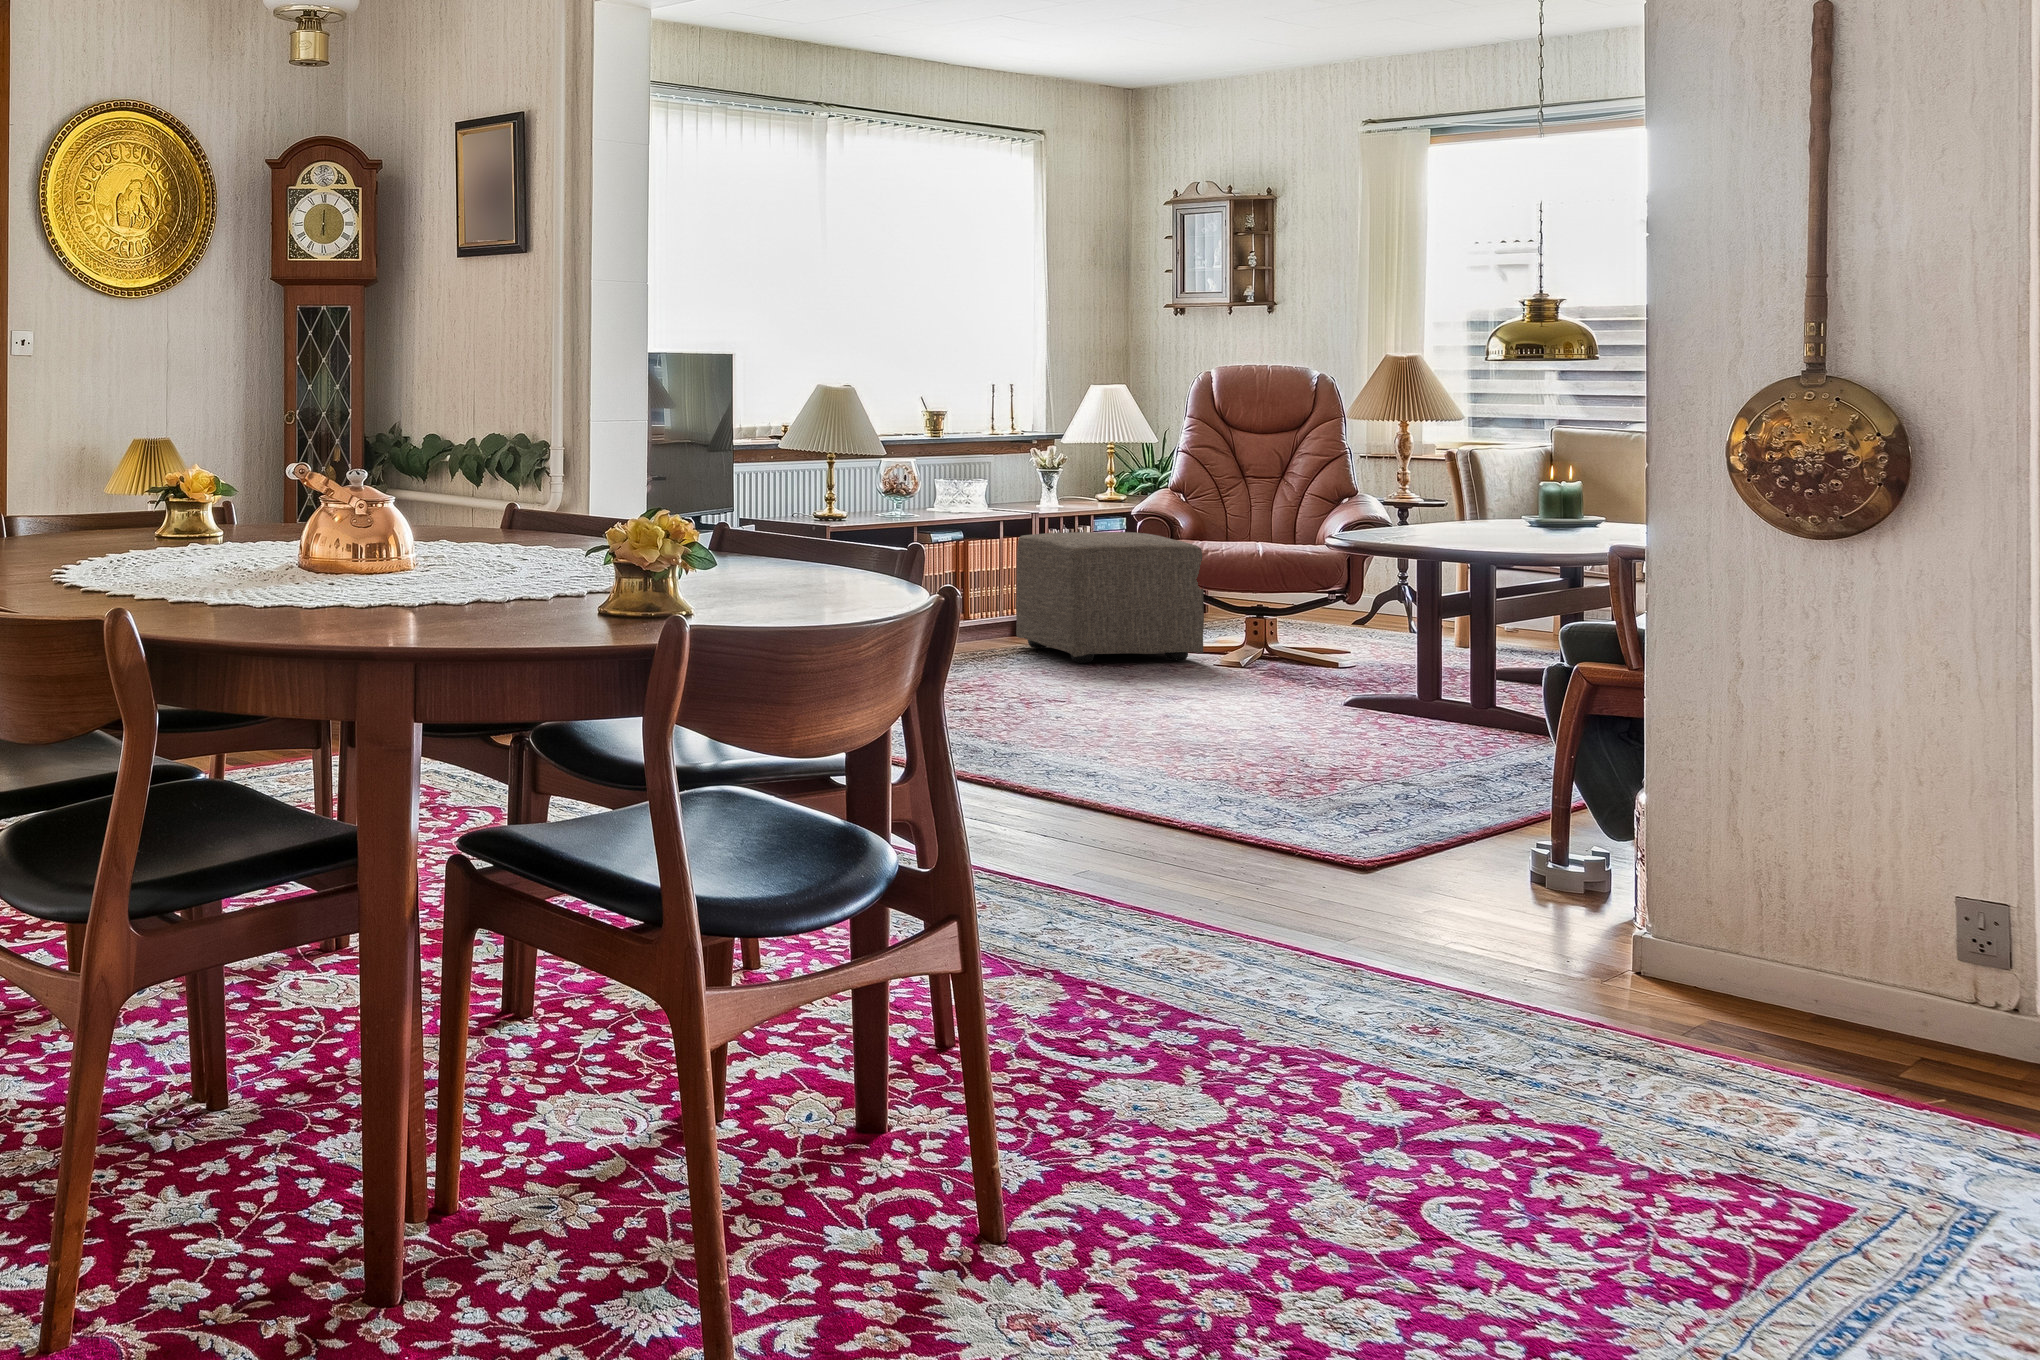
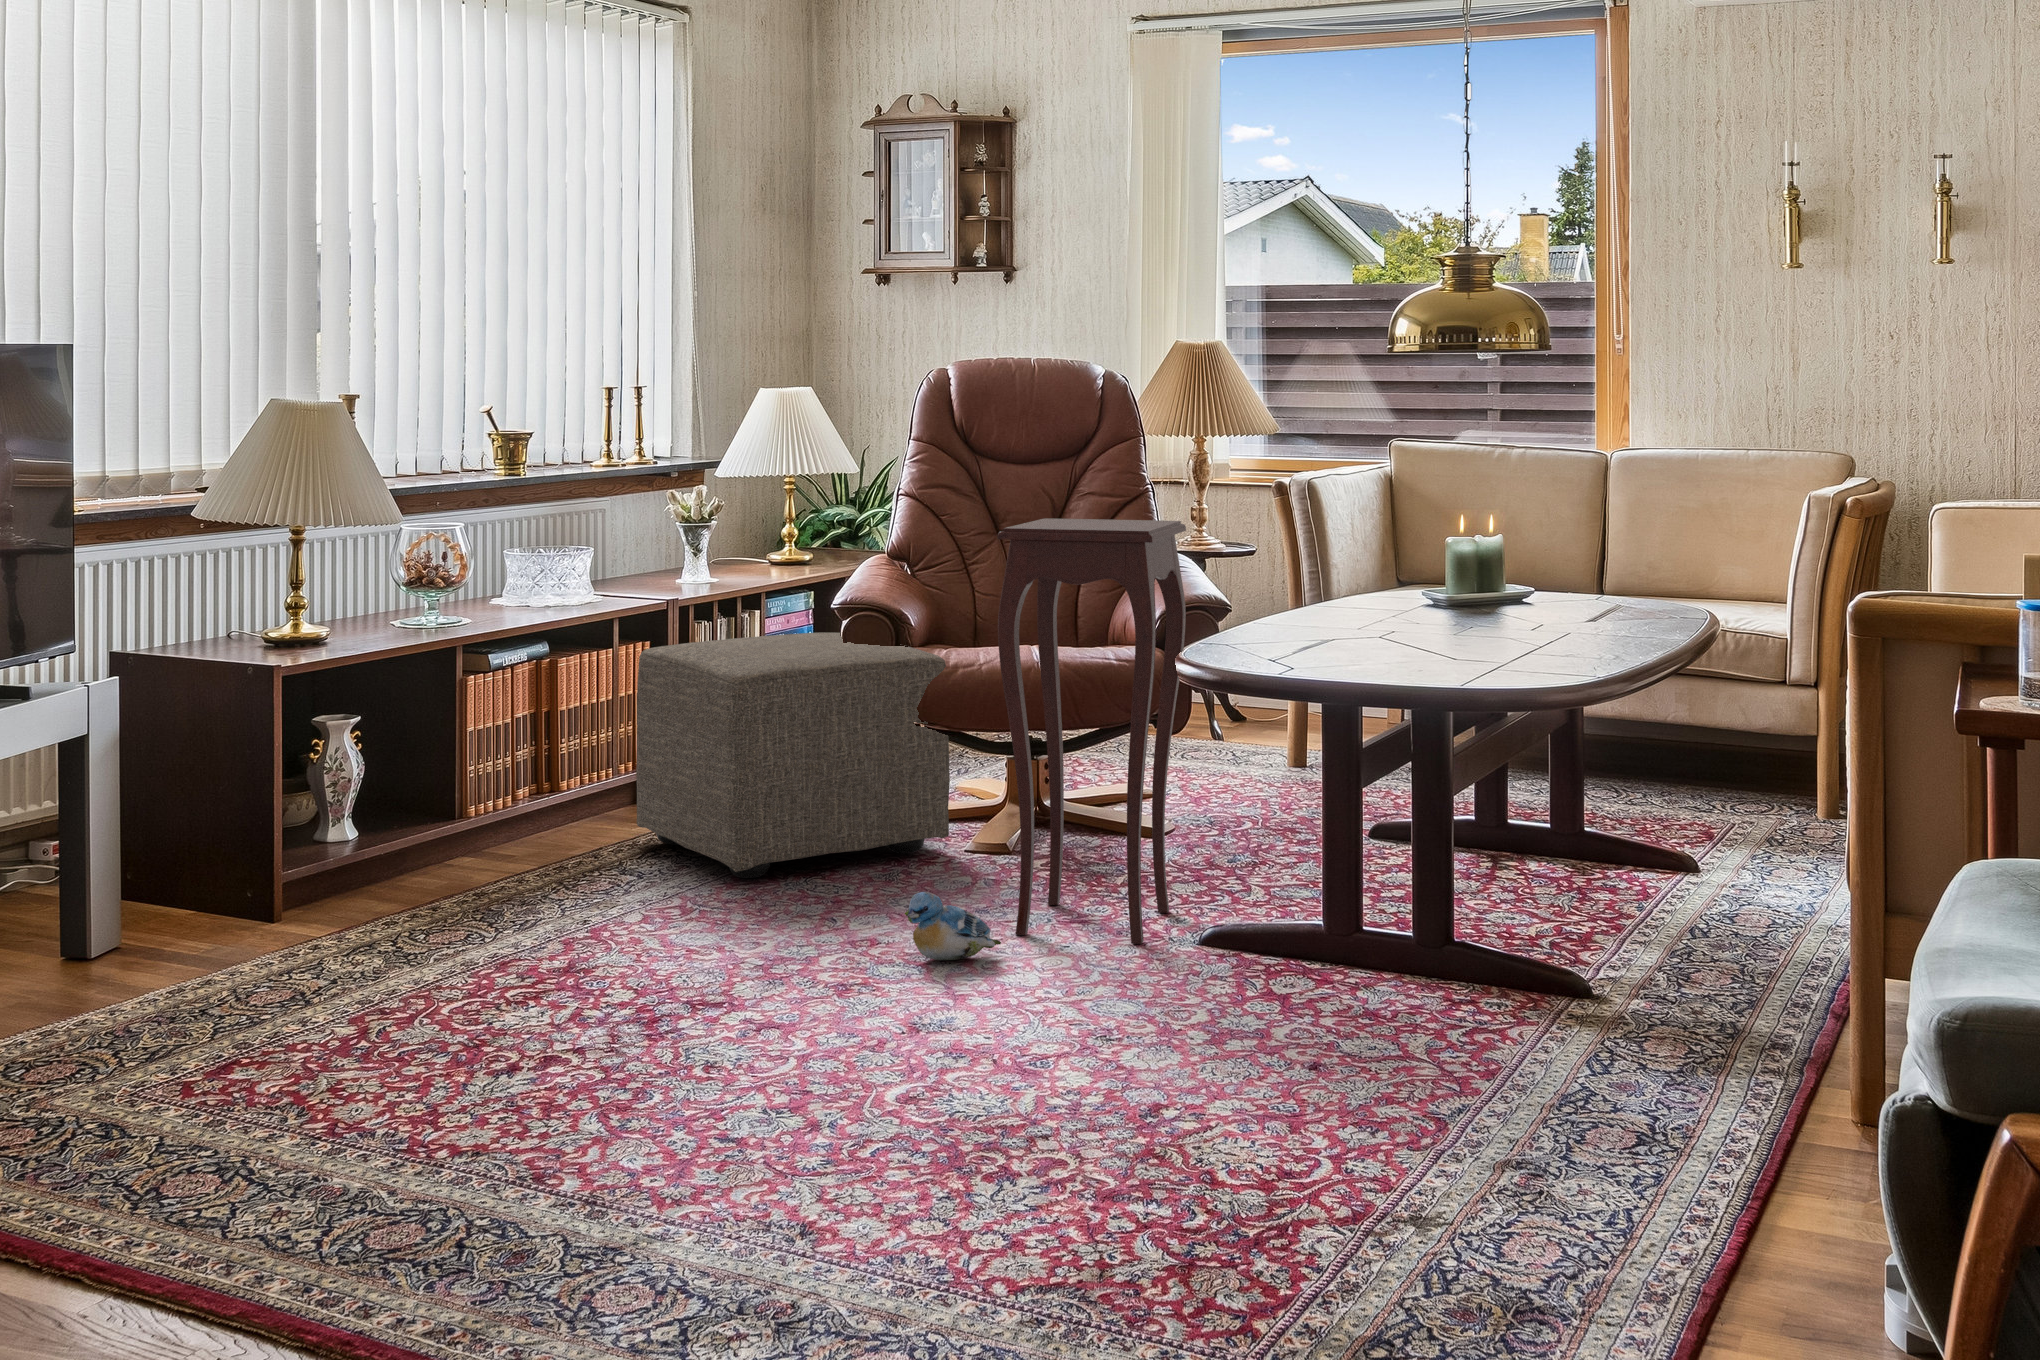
side table: none [1224,463,1343,701] -> present [997,518,1186,944]
plush toy: none [1167,659,1223,697] -> present [905,892,1001,960]

